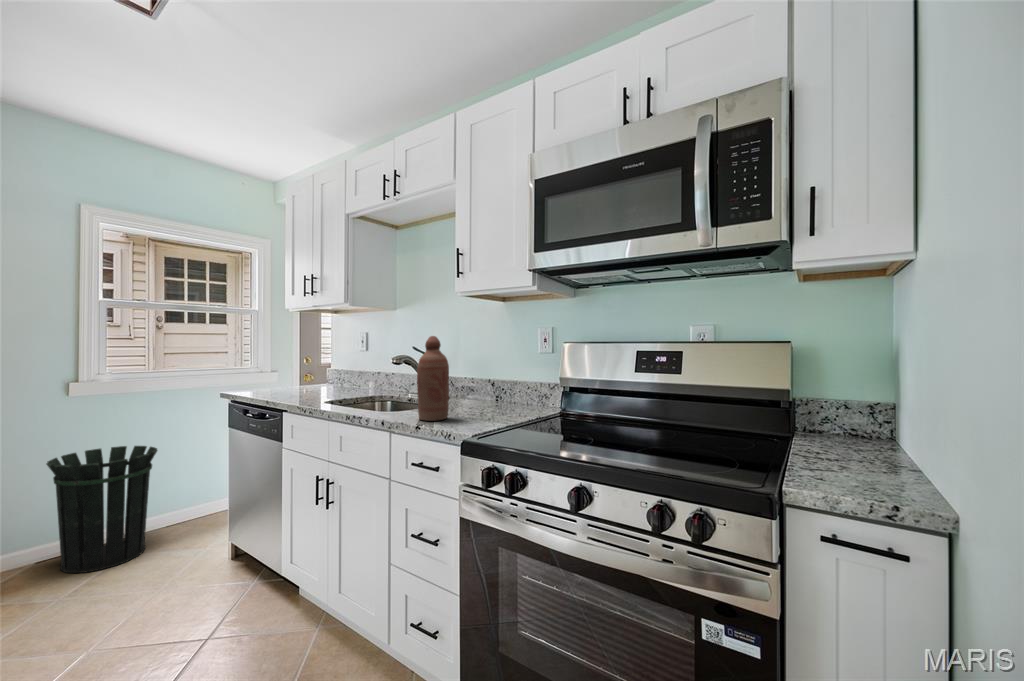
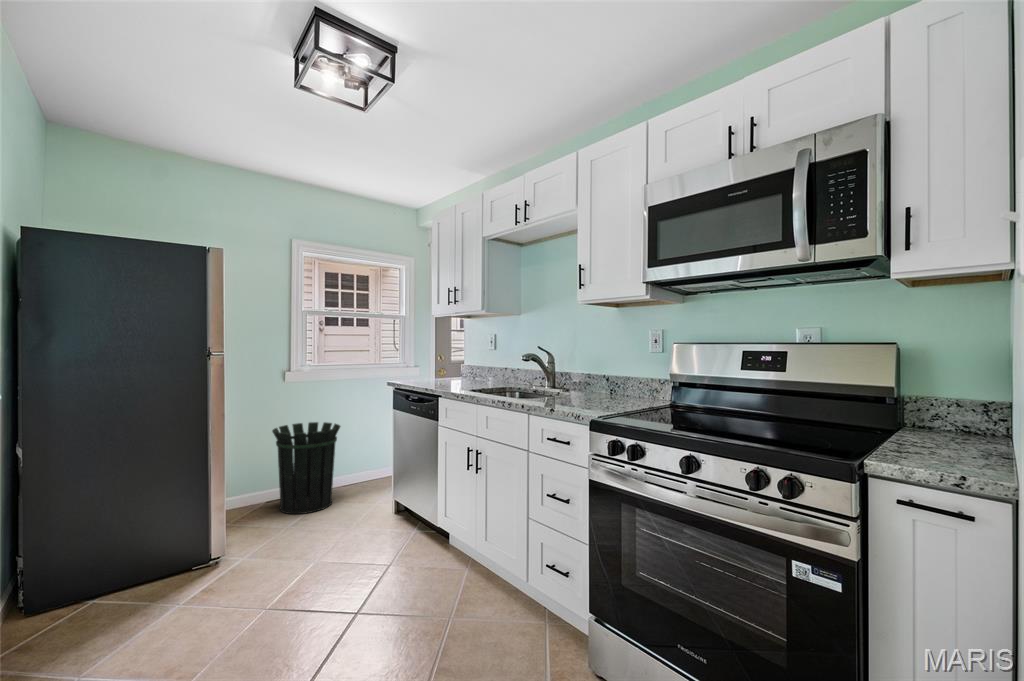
bottle: present [417,336,449,421] -> none [550,337,576,406]

